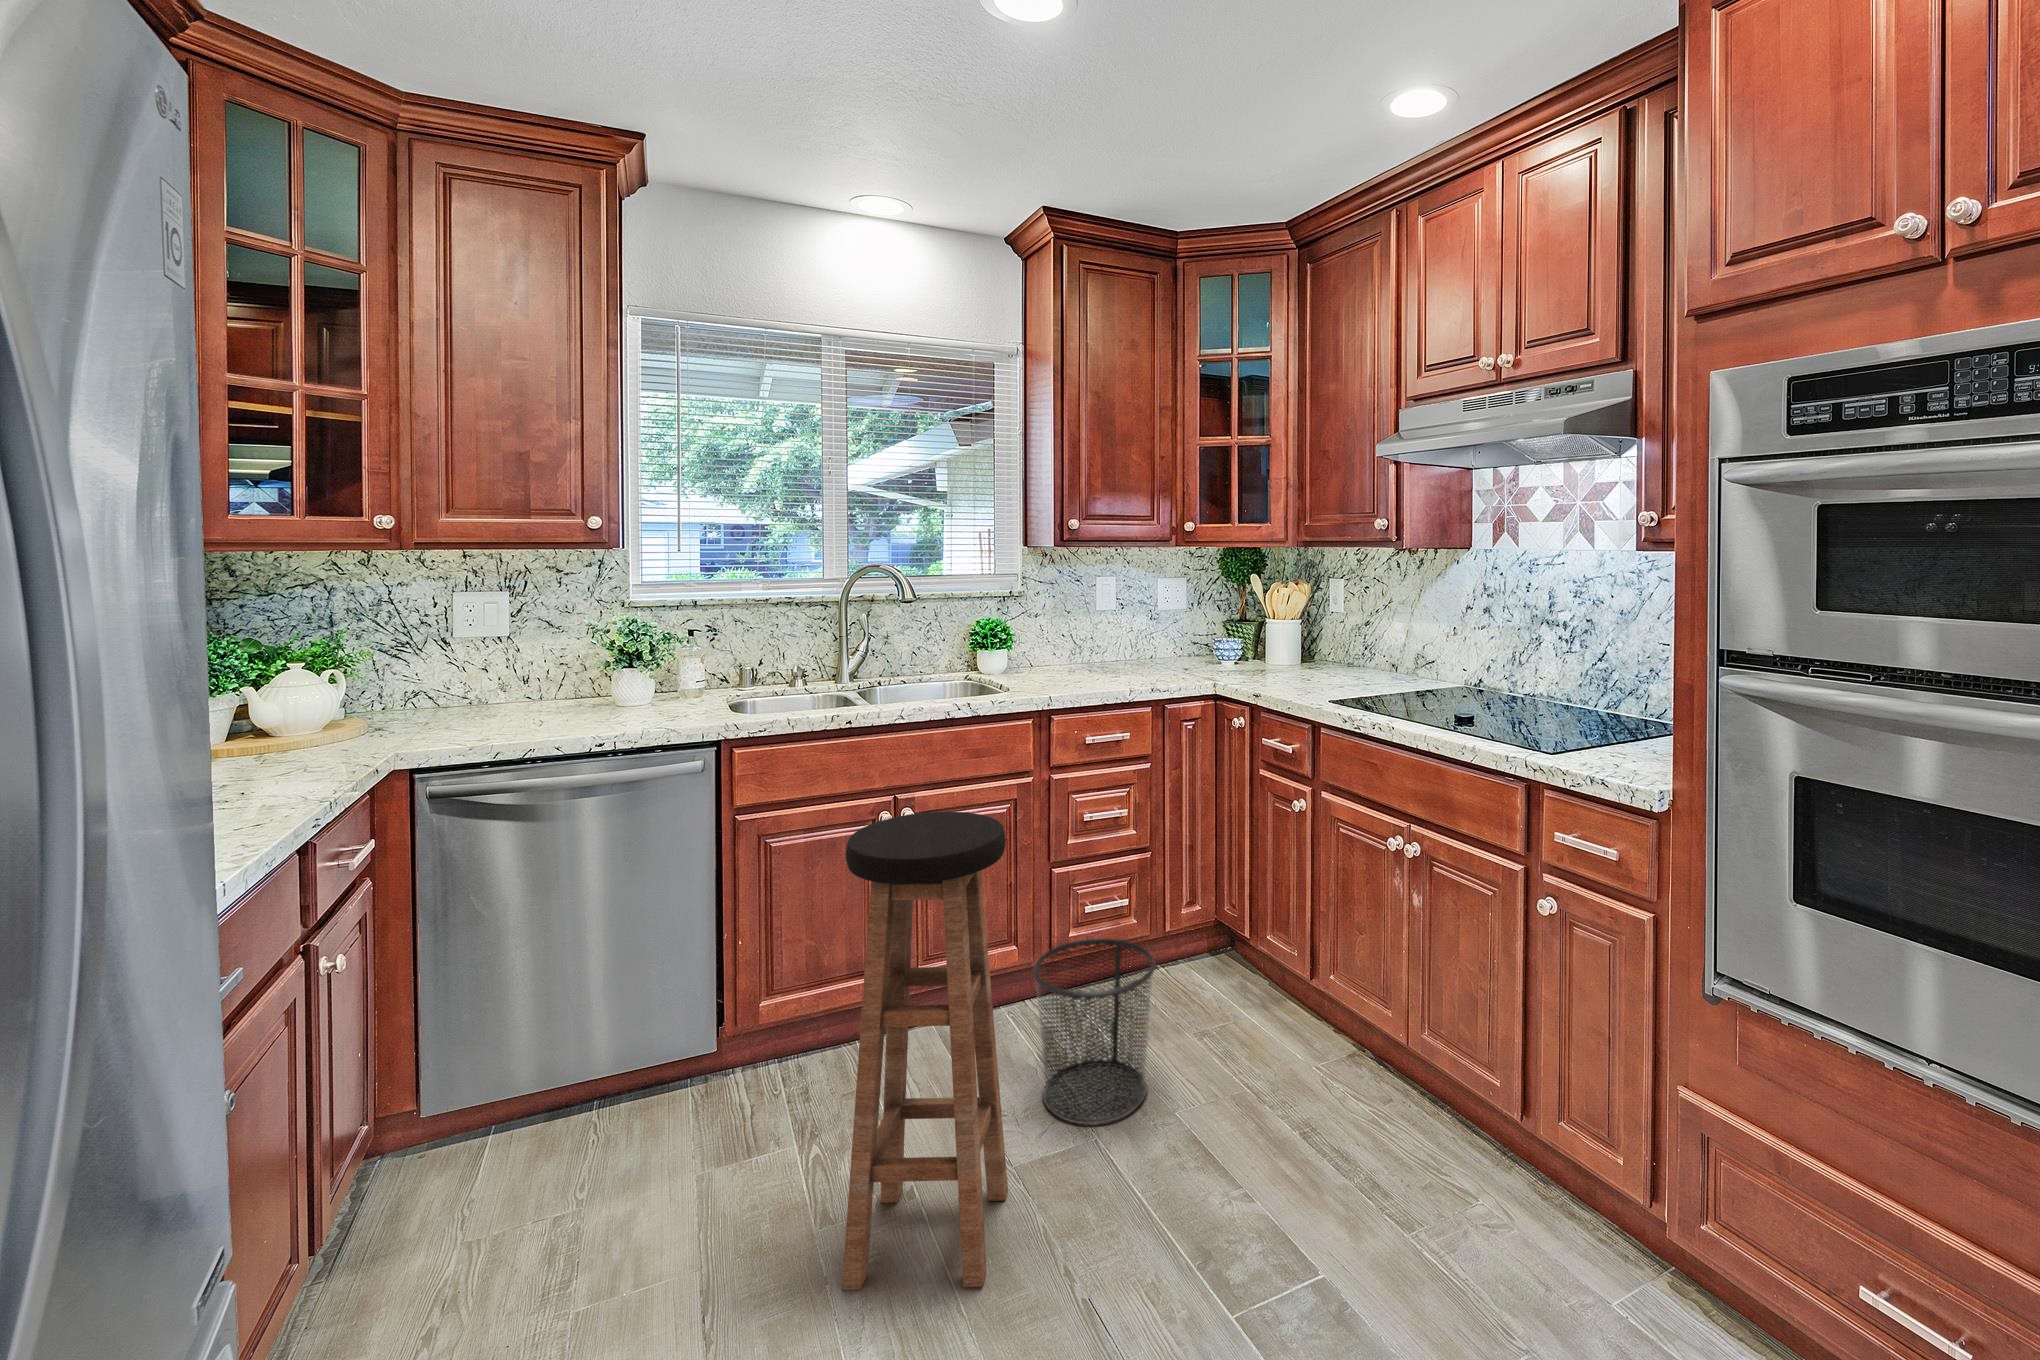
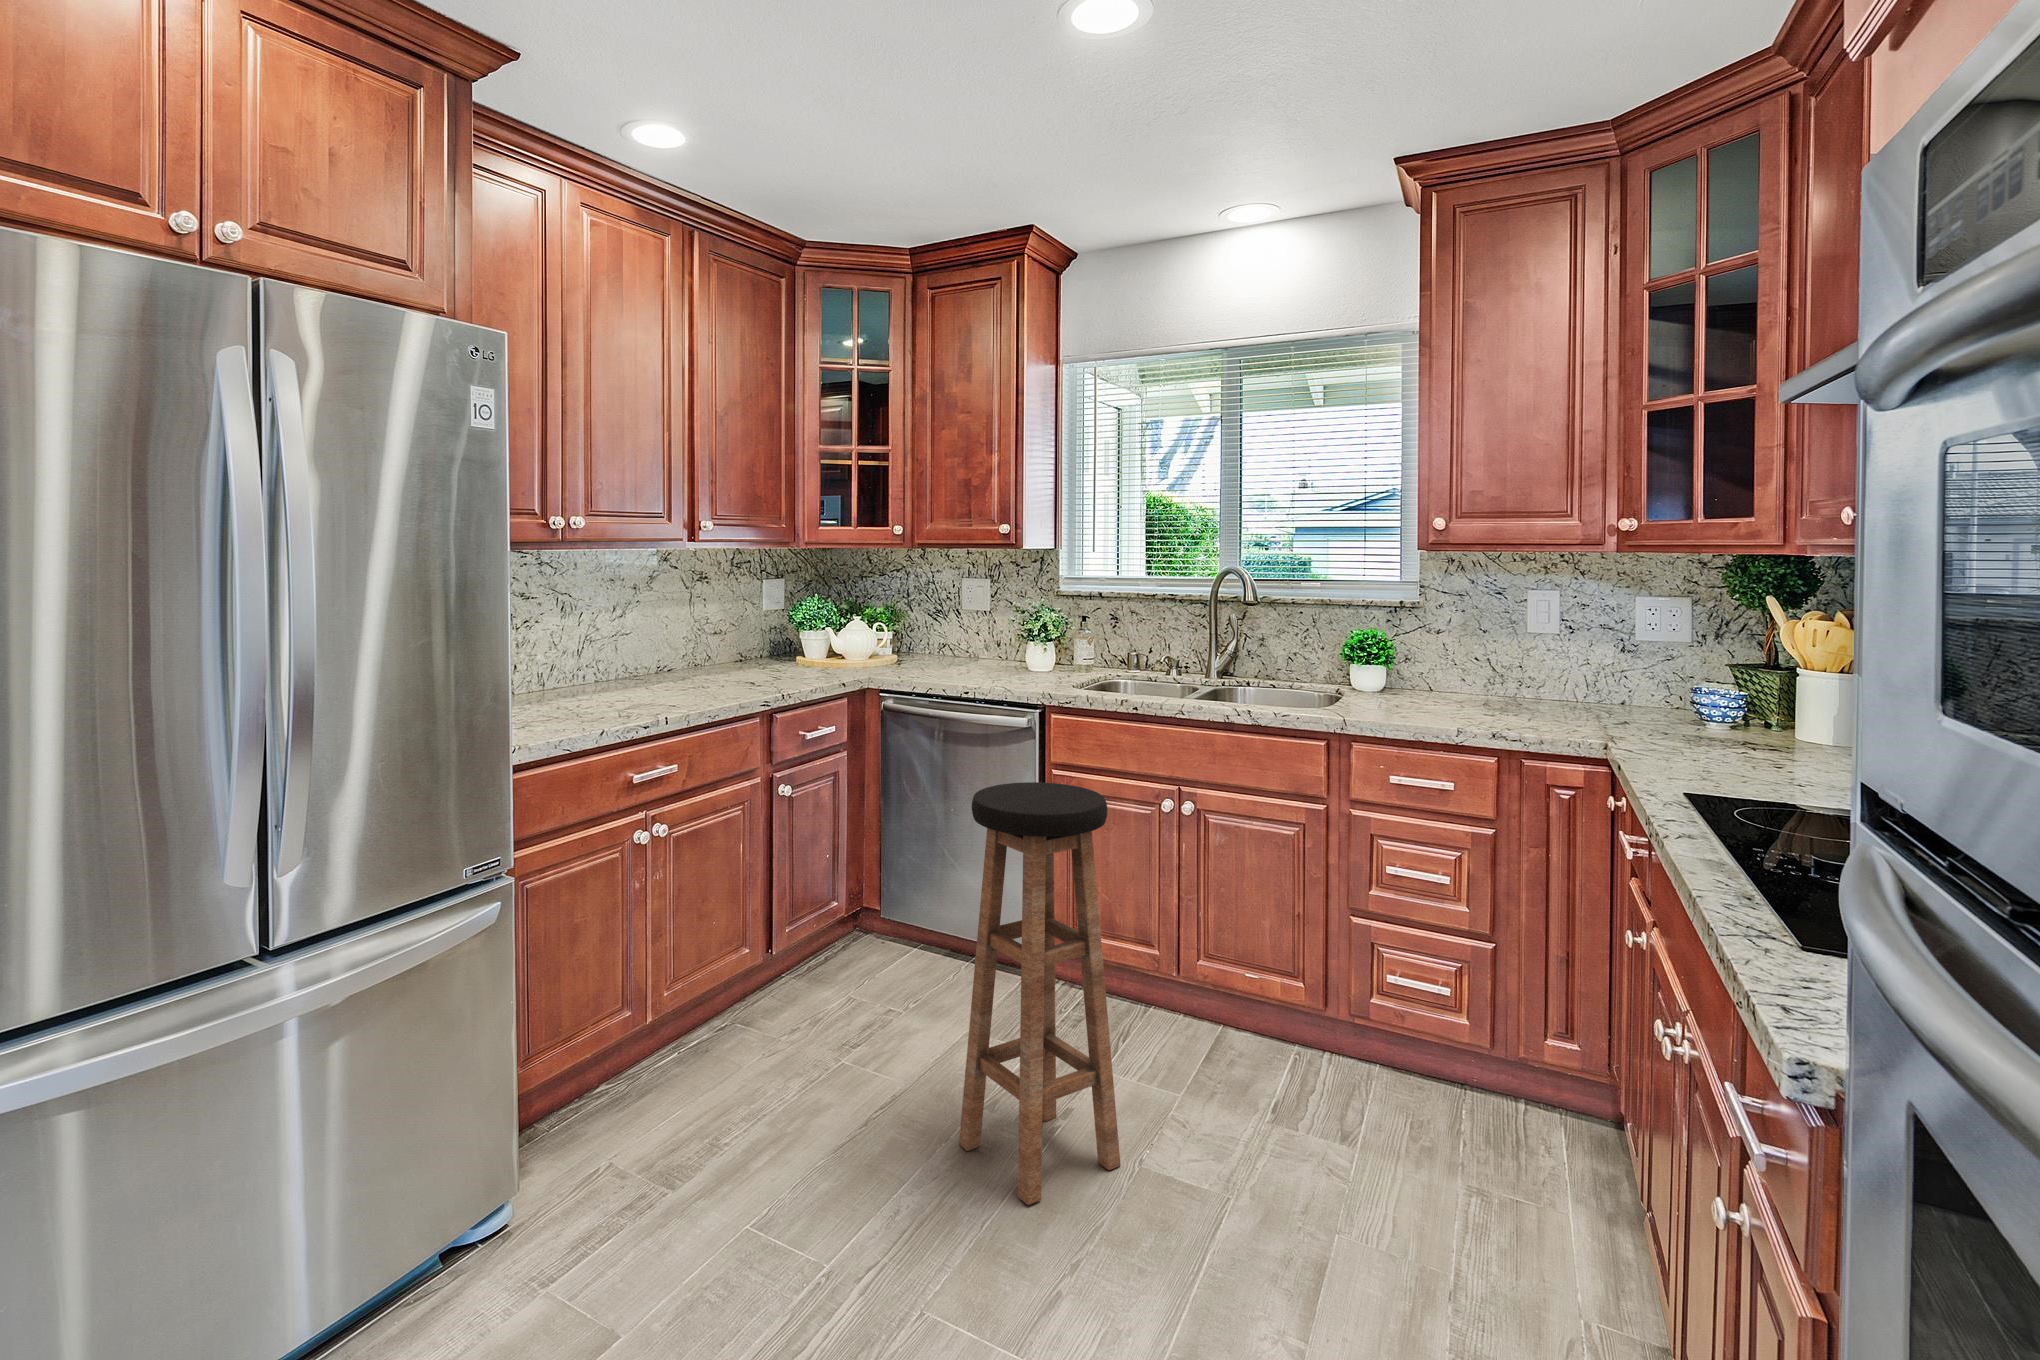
waste bin: present [1033,938,1156,1124] -> none [1210,981,1354,1188]

